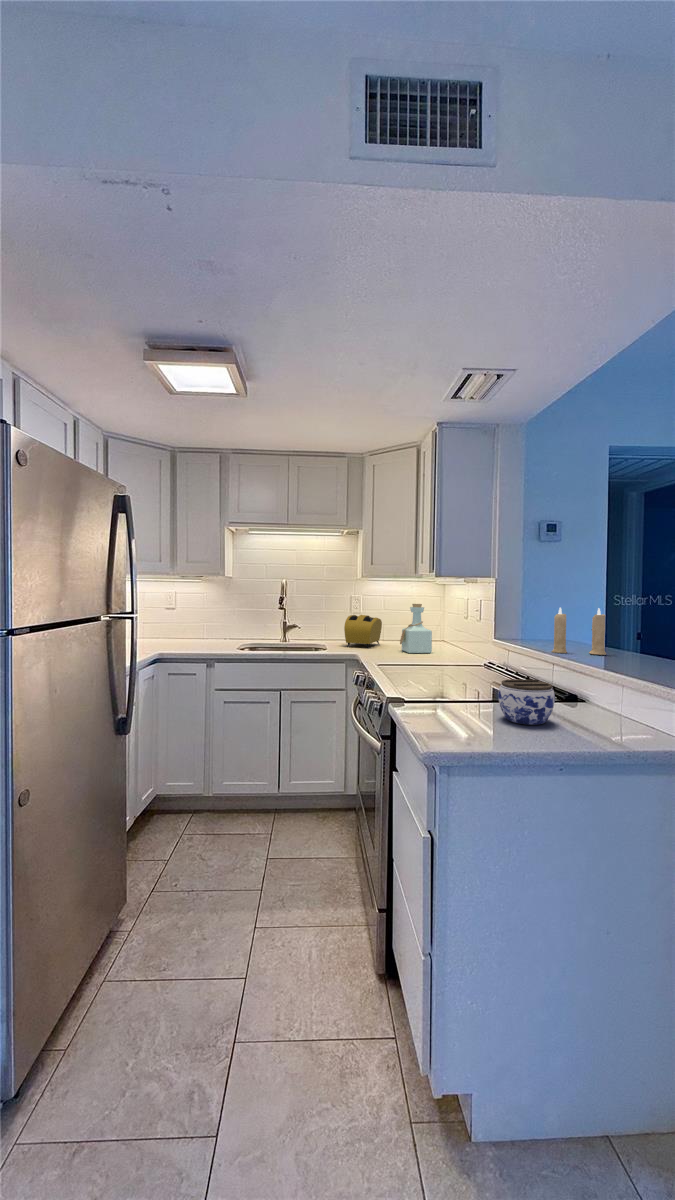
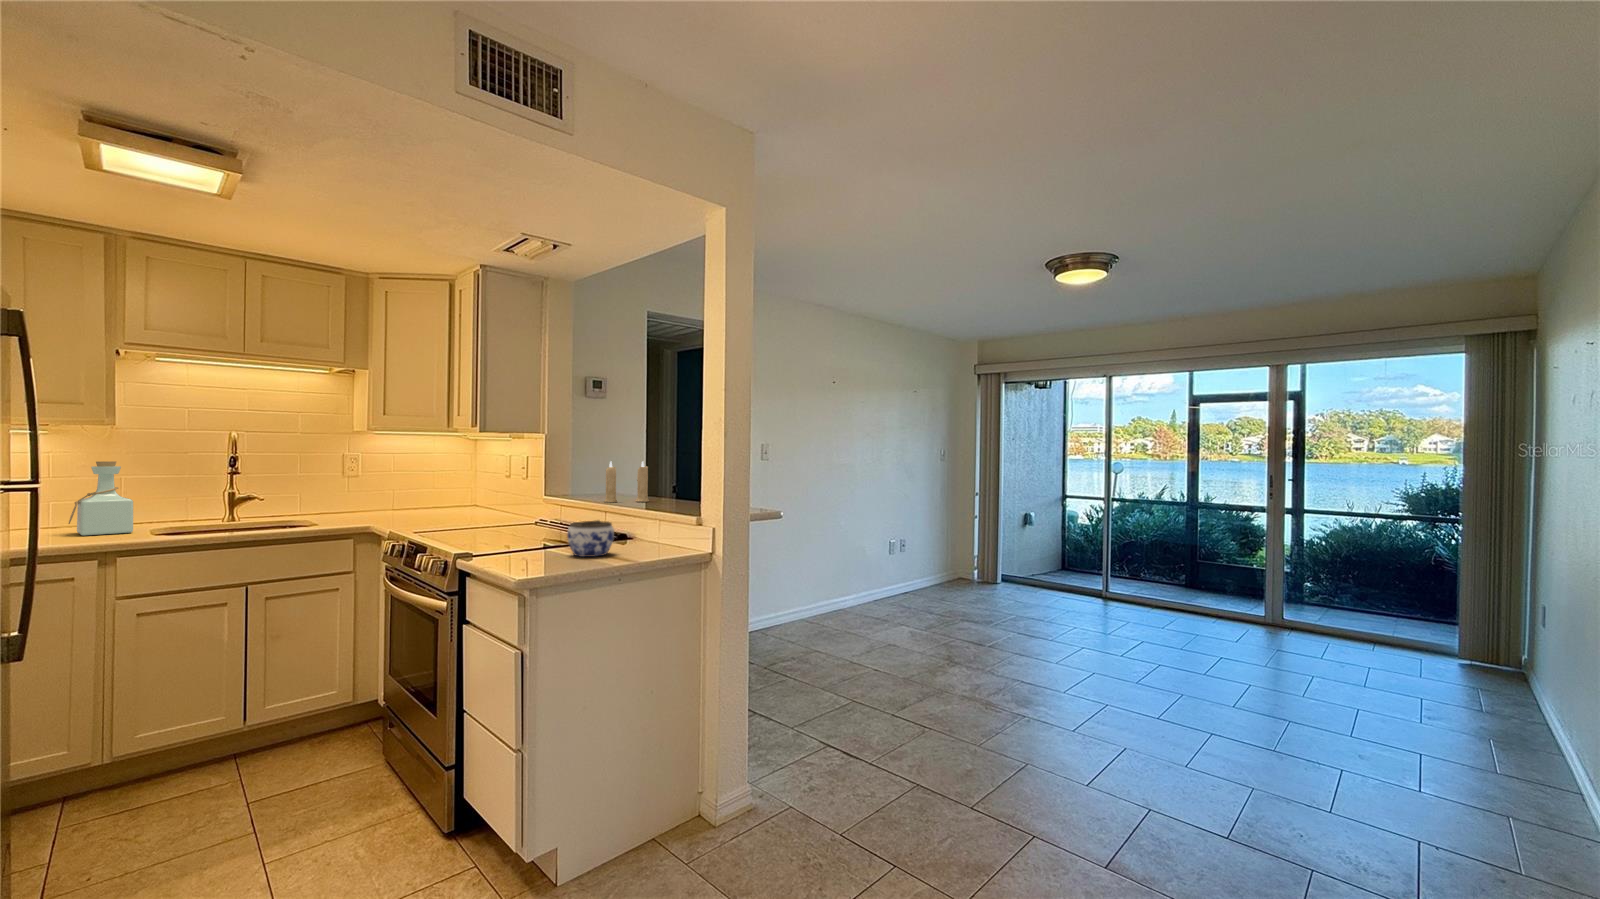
bottle: present [400,604,432,653] -> present [69,461,133,536]
toaster: present [344,615,382,648] -> none [341,478,394,519]

